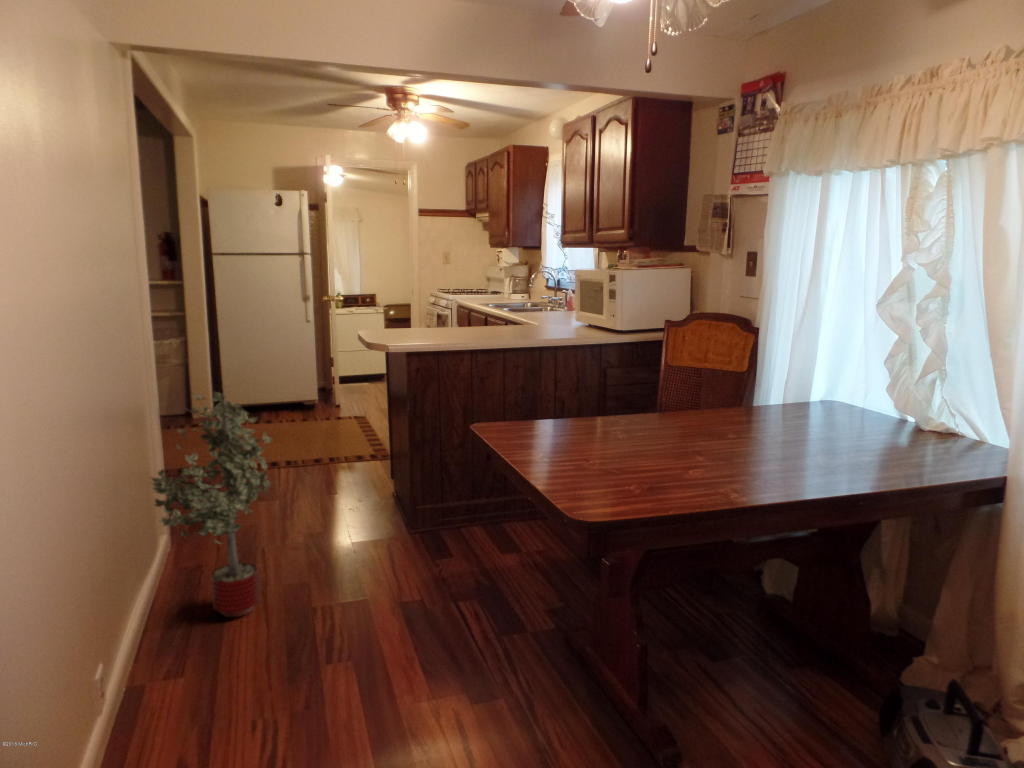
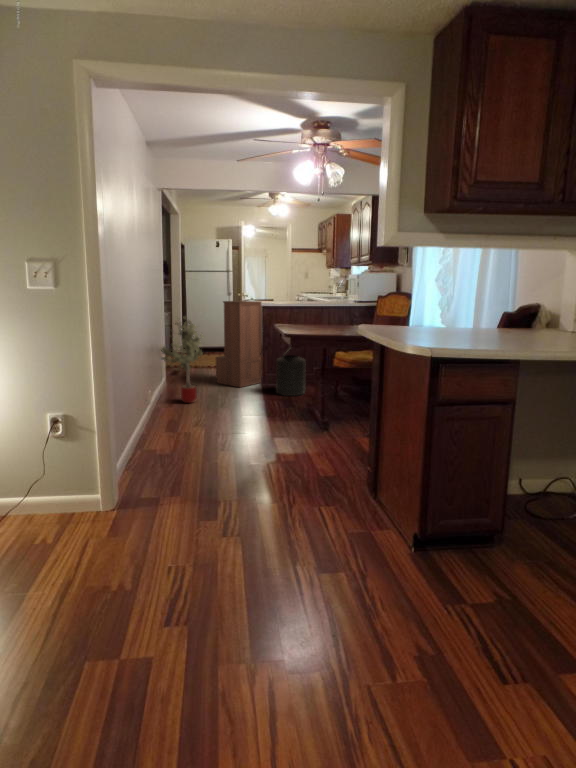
bookshelf: none [294,329,401,532] -> present [216,301,261,387]
trash can: none [445,434,513,556] -> present [276,355,306,396]

